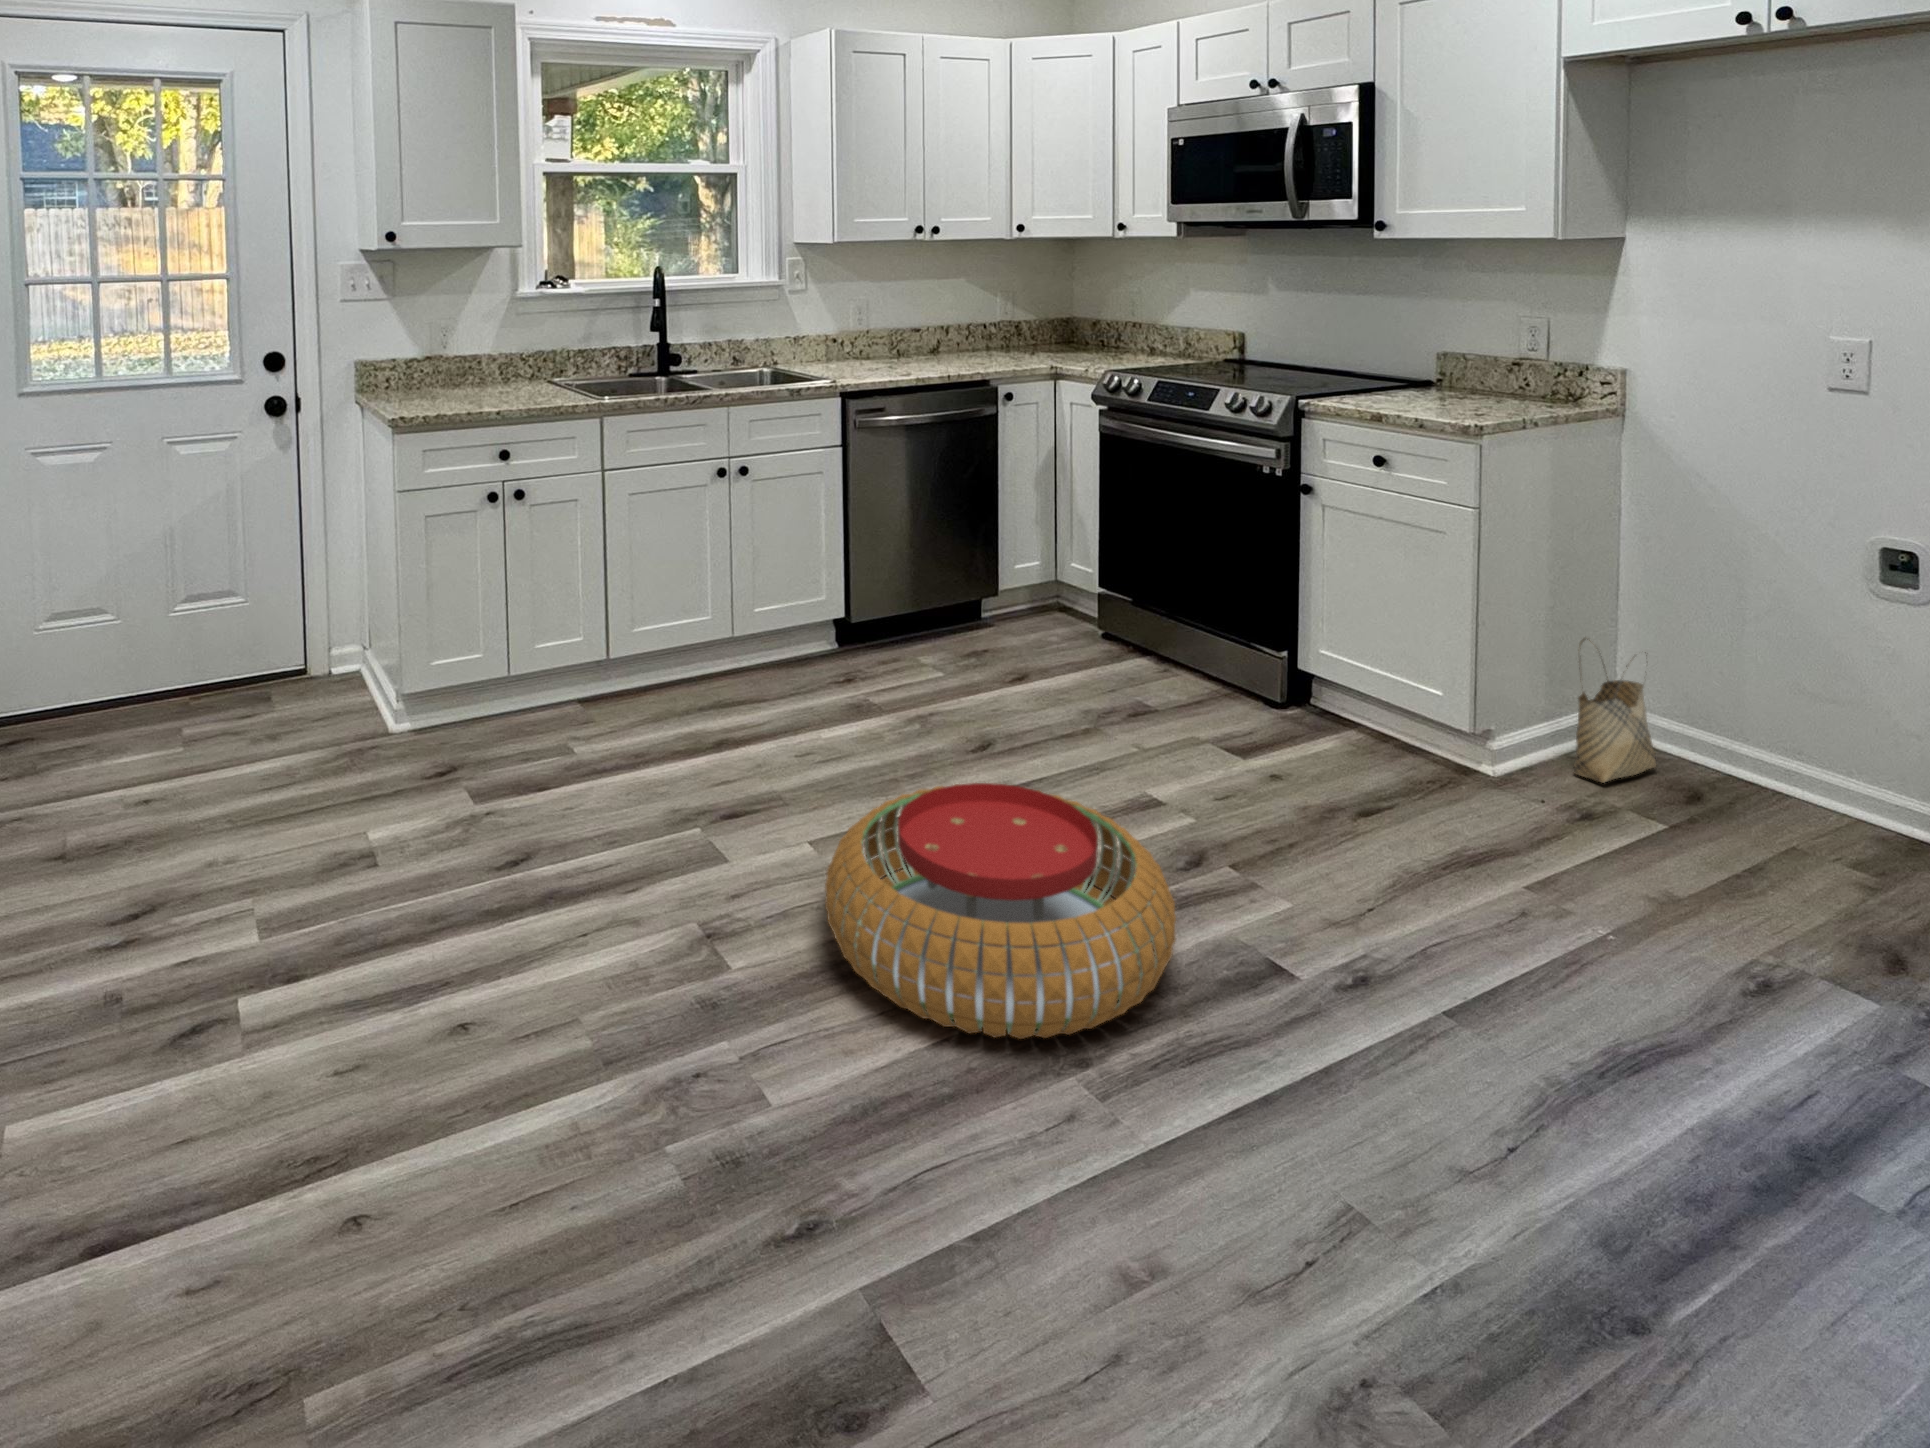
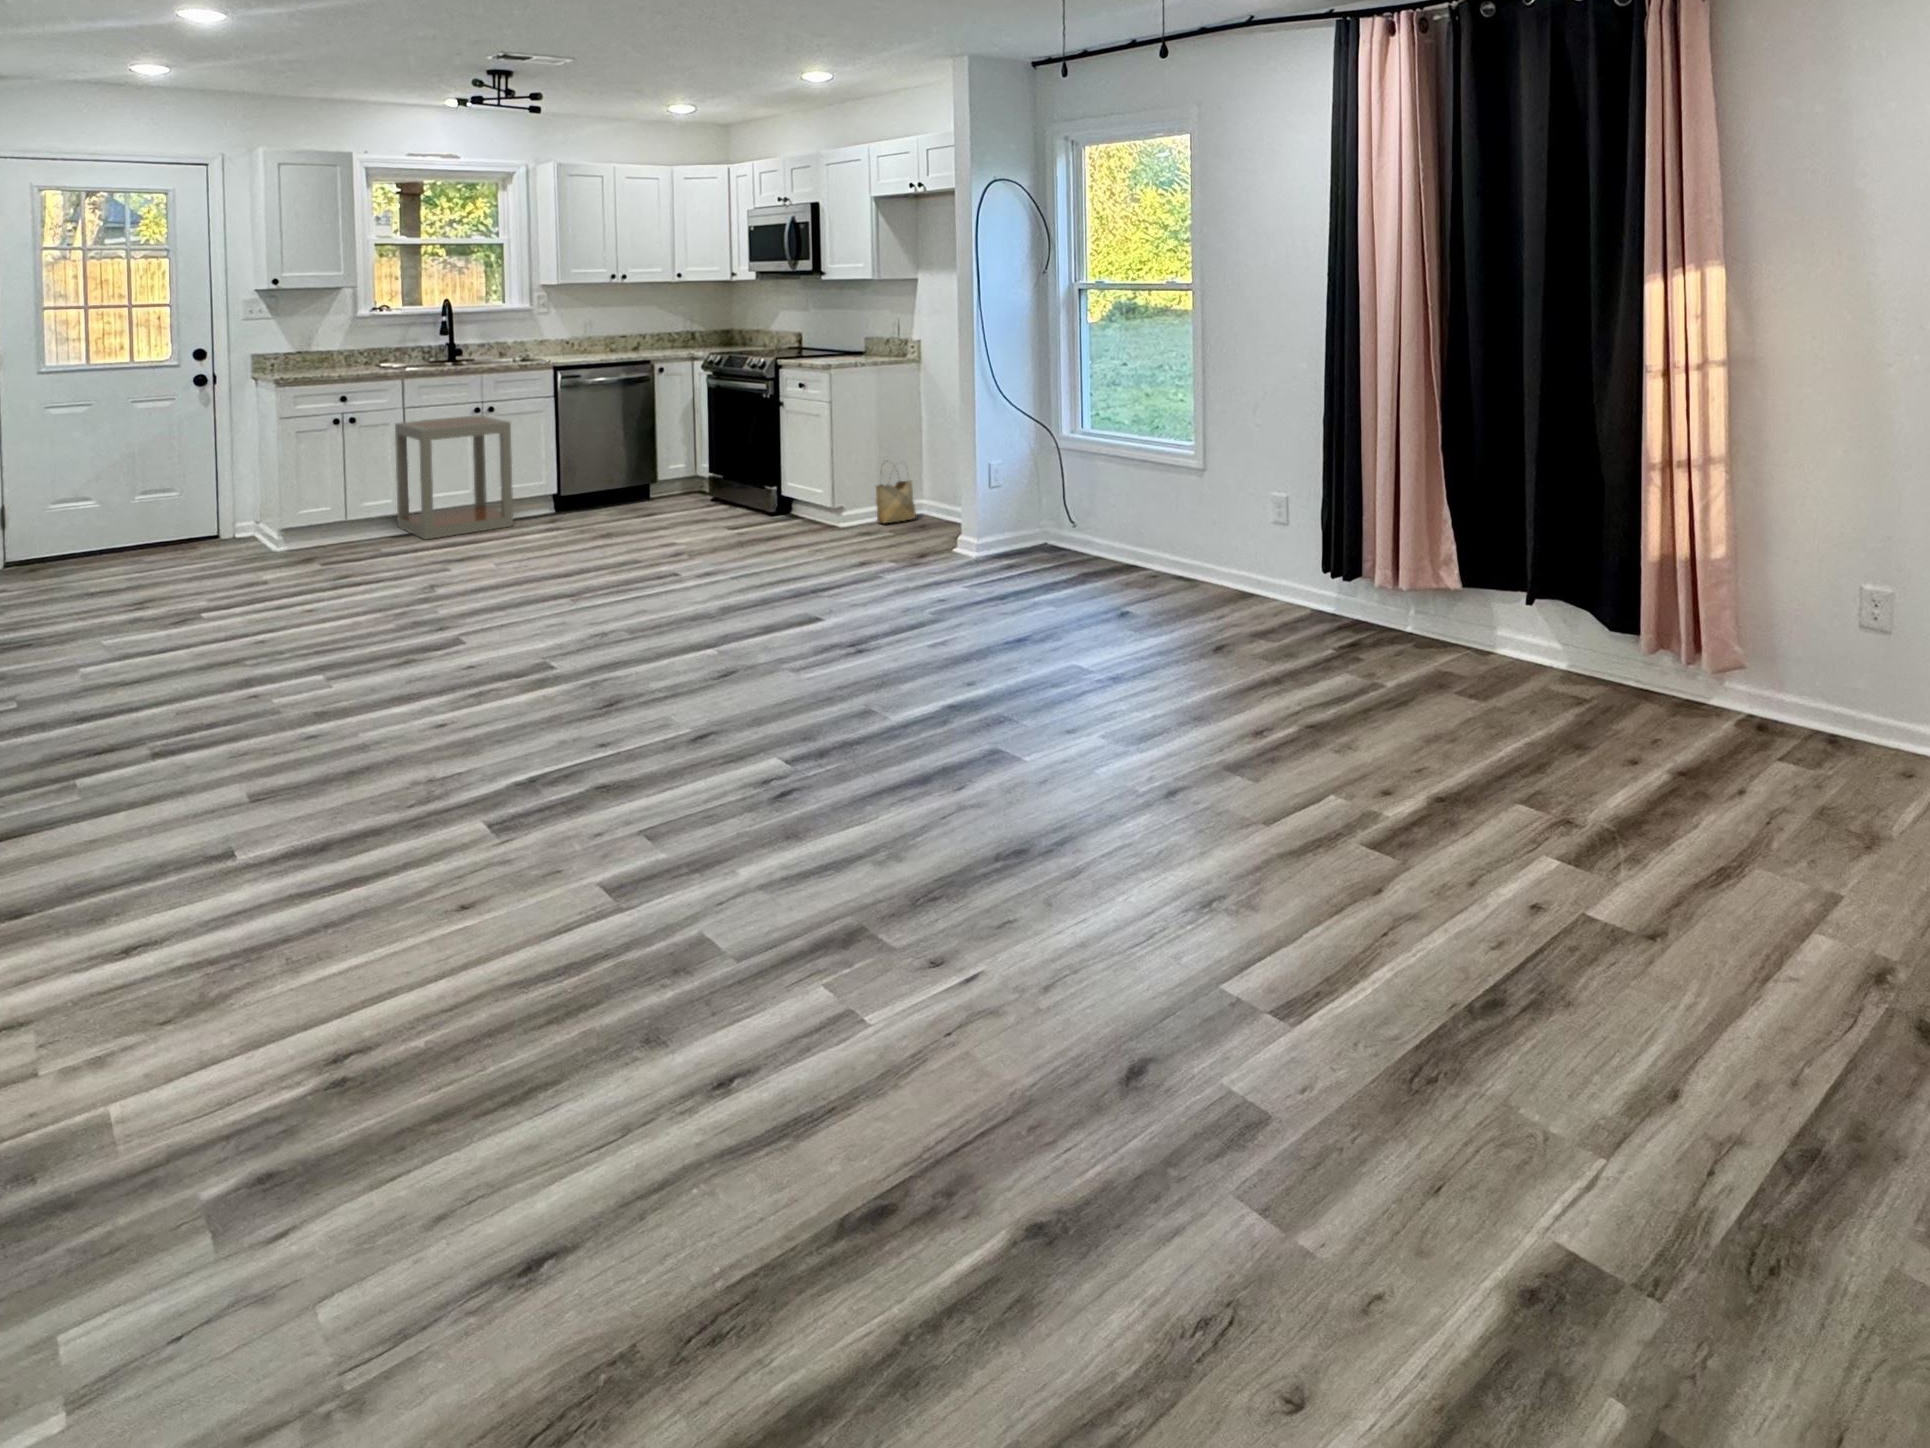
side table: none [590,480,800,736] -> present [395,416,513,539]
pouf: present [825,783,1176,1039] -> none [472,516,628,592]

